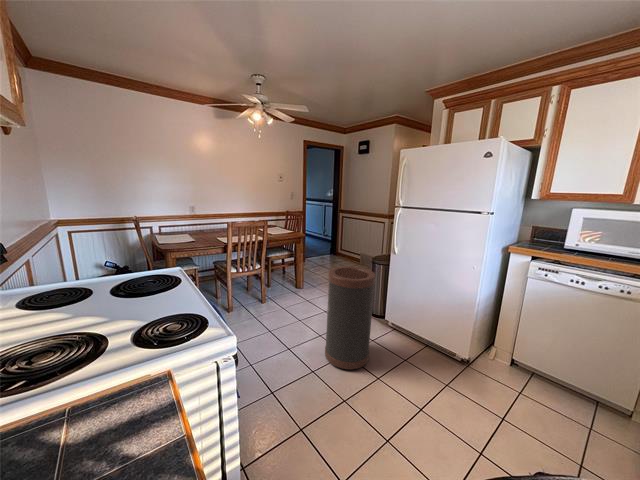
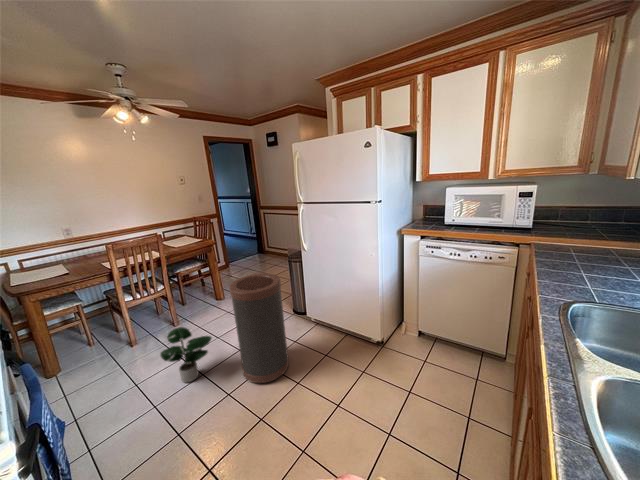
potted plant: none [259,302,302,352] -> present [160,327,212,383]

